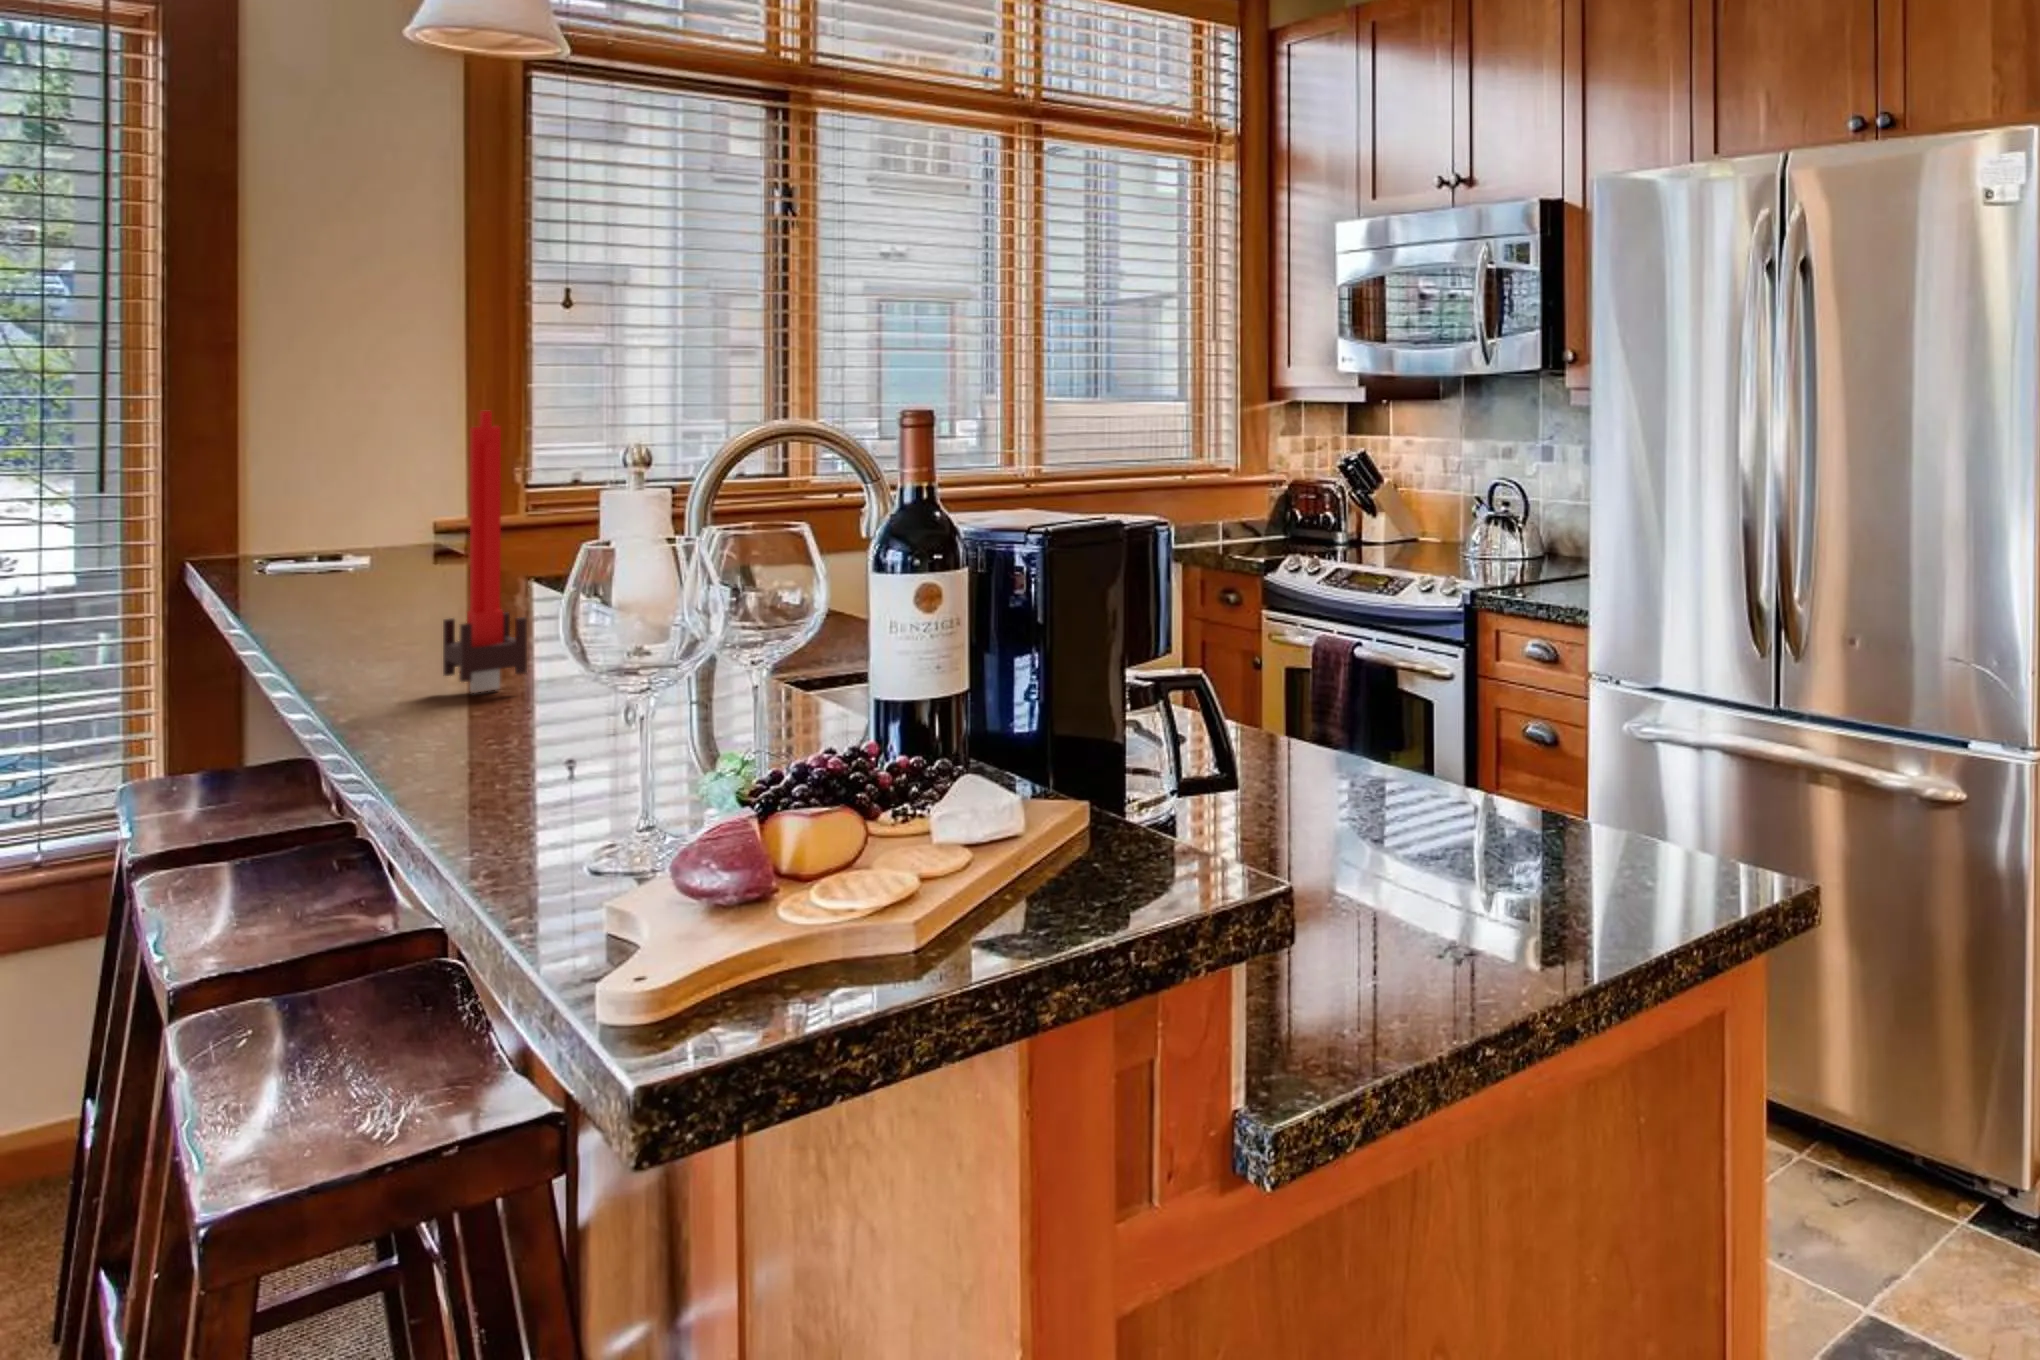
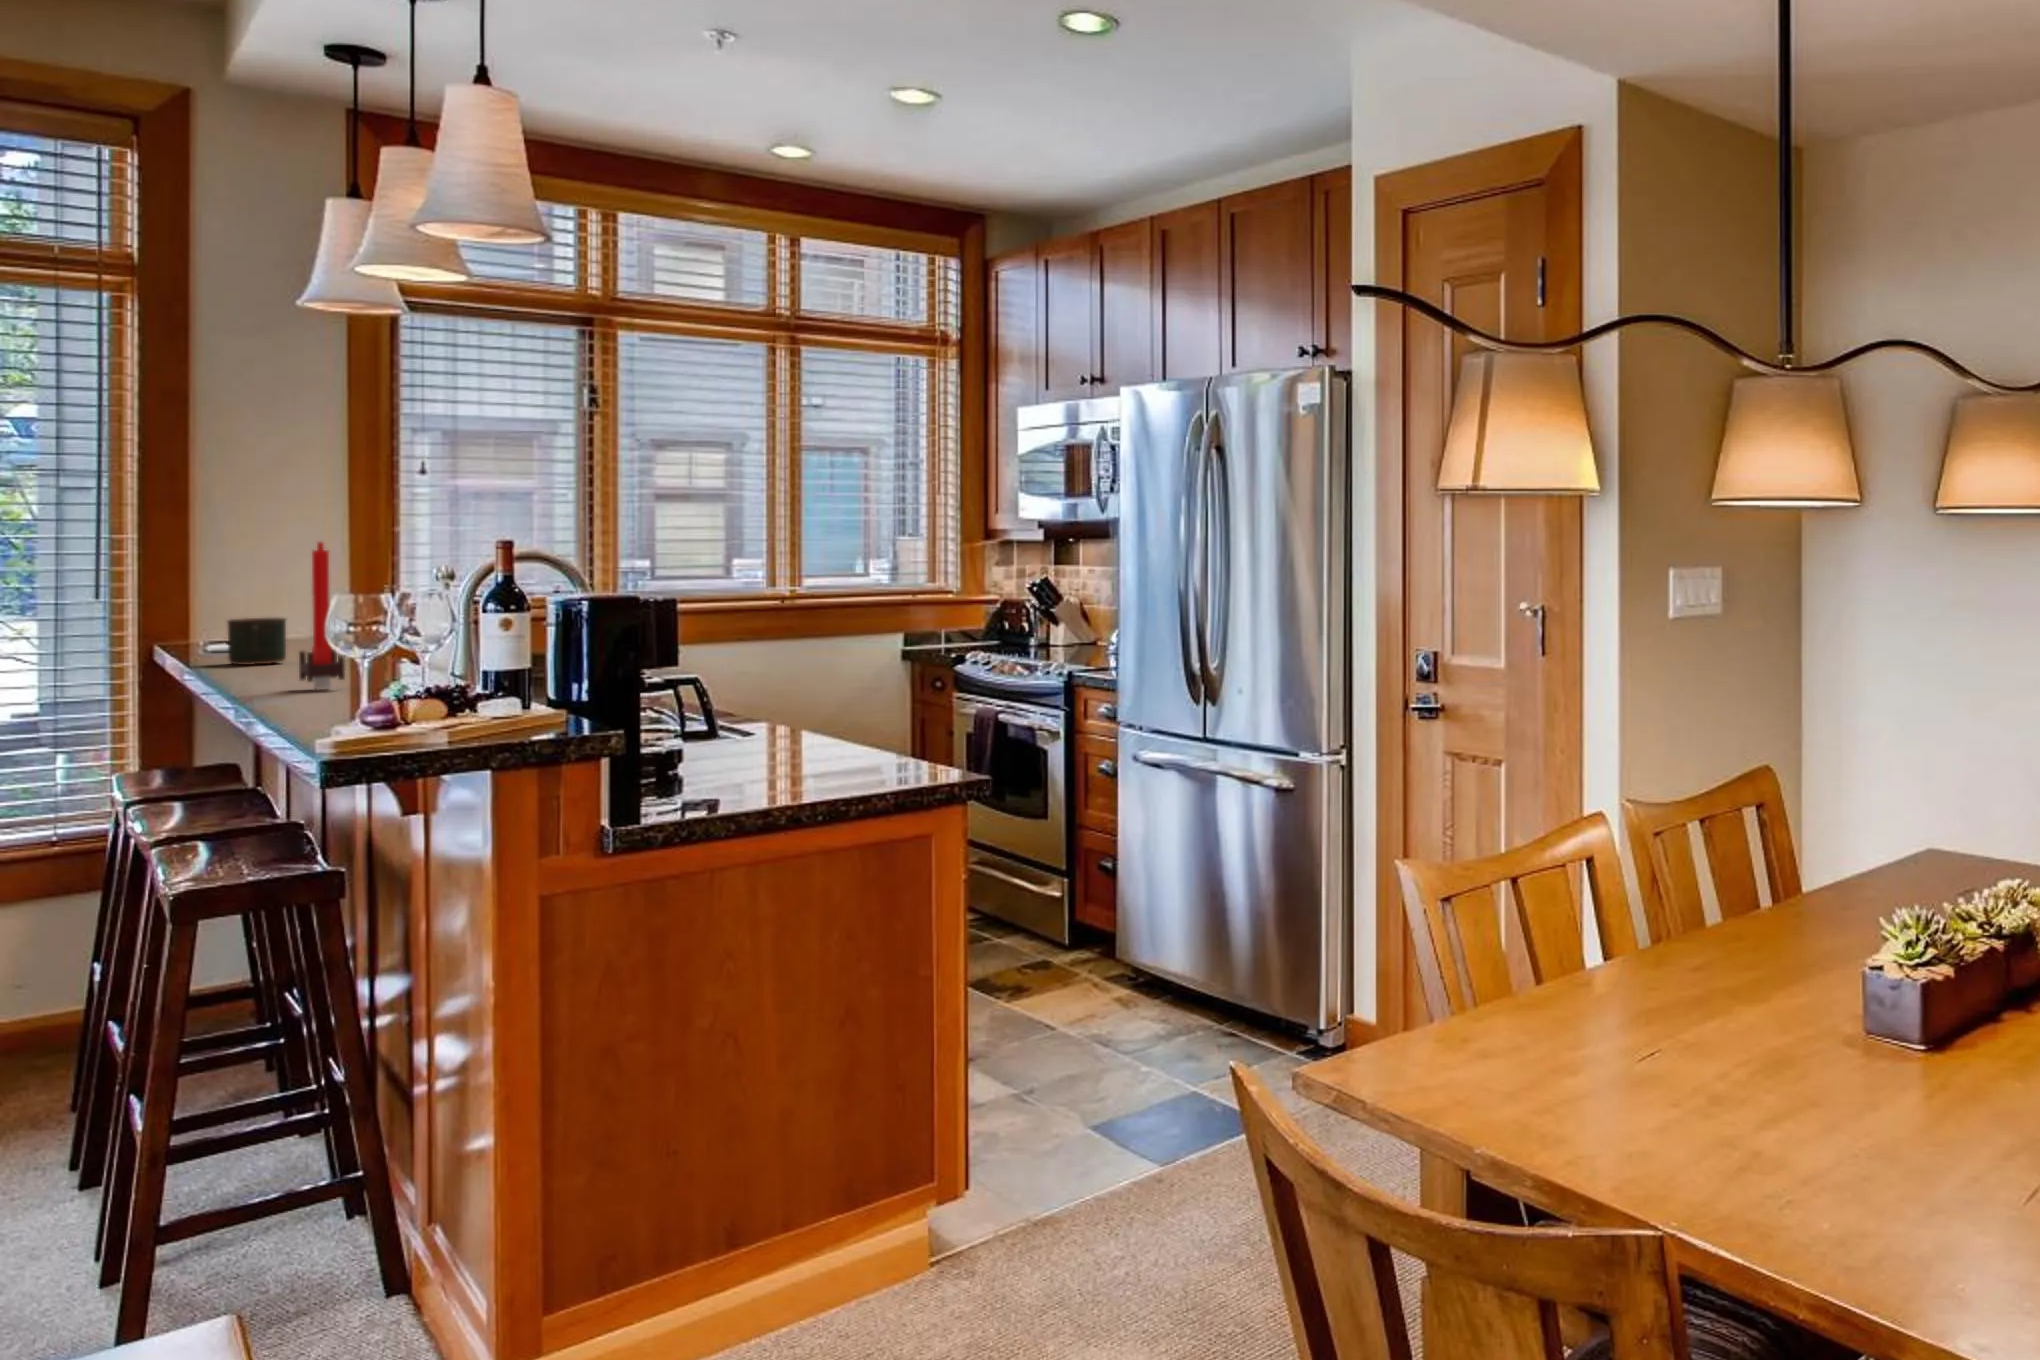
mug: none [296,533,393,614] -> present [228,618,286,665]

